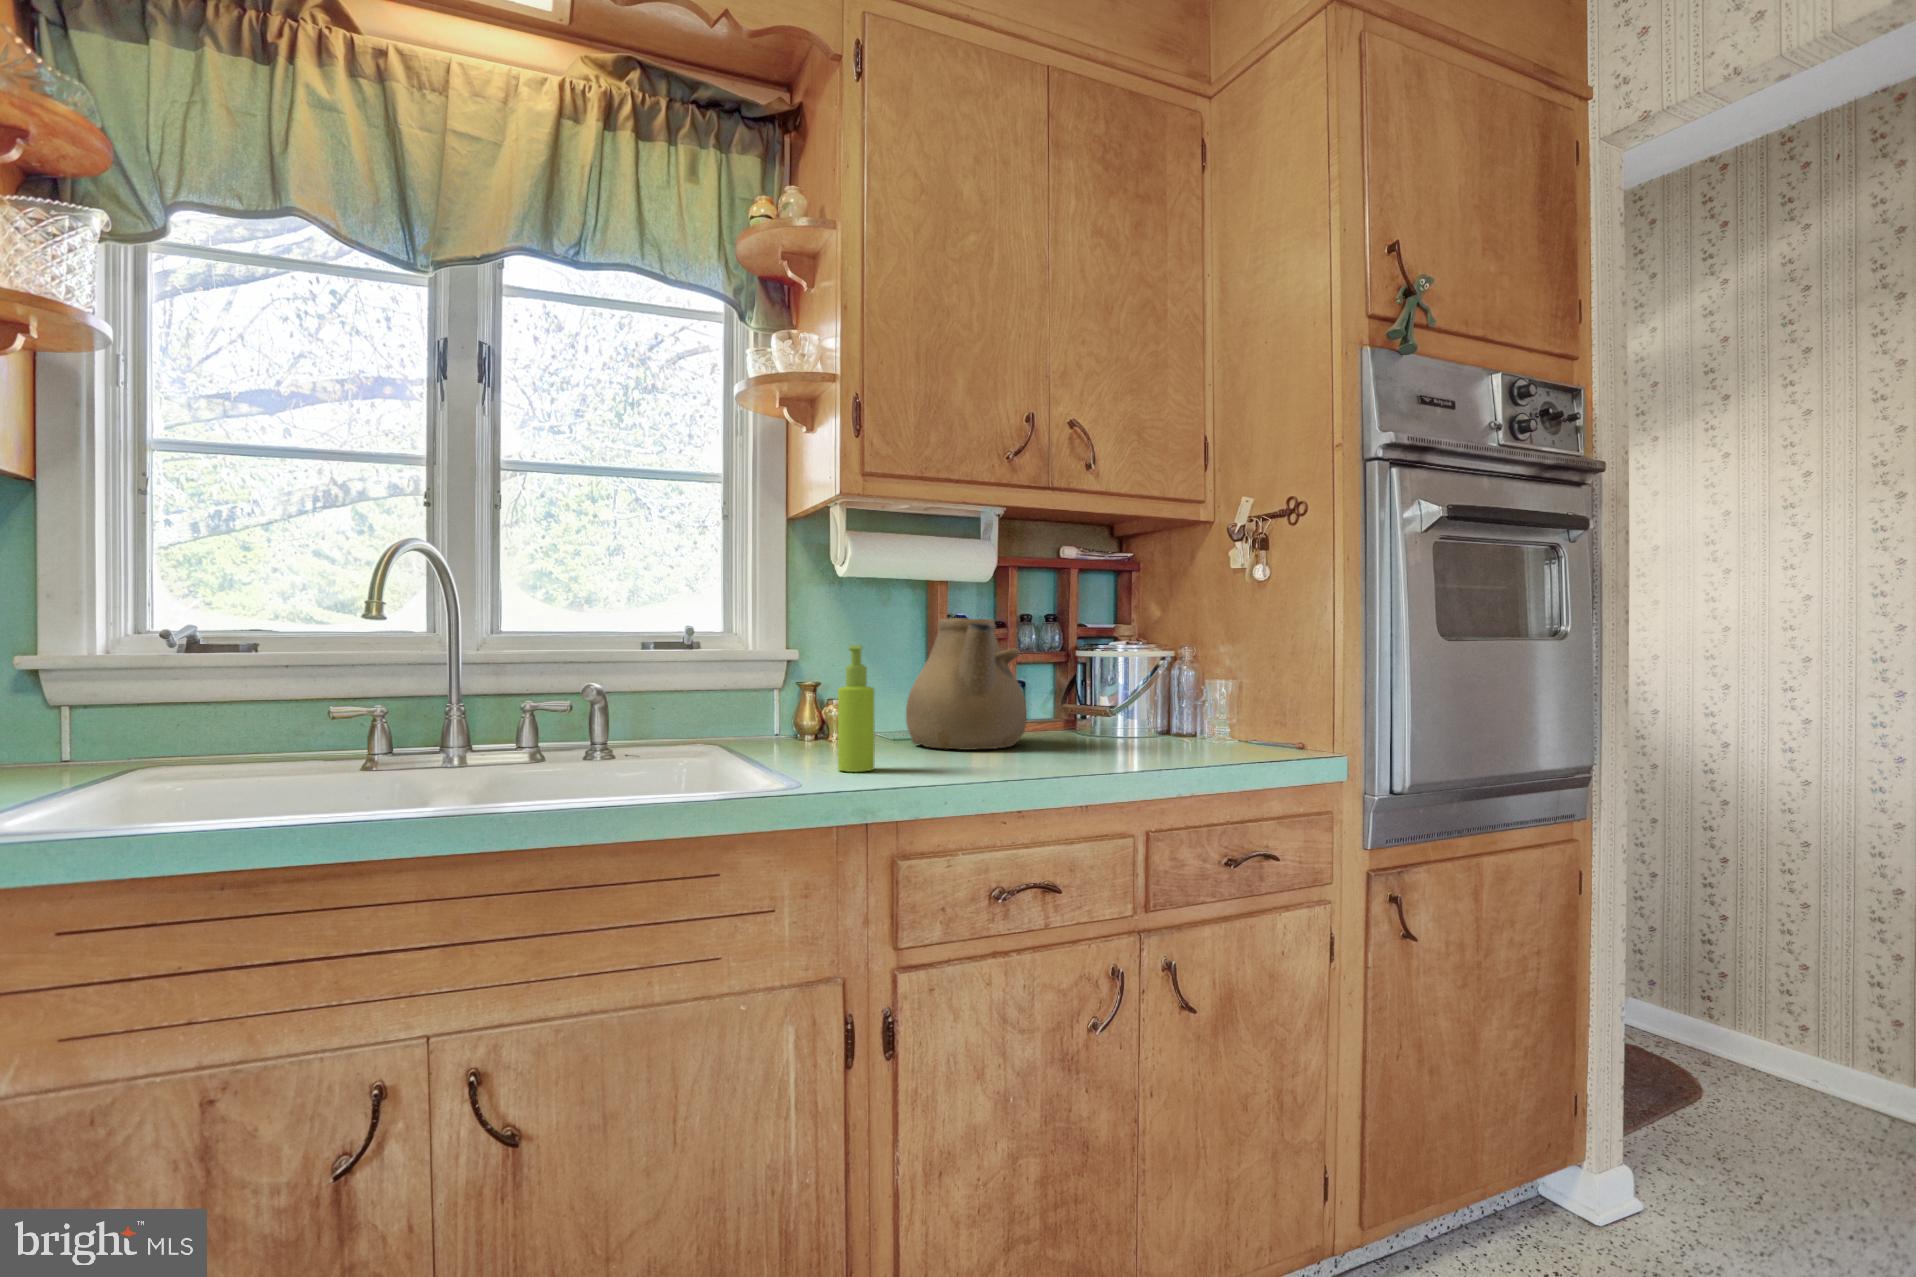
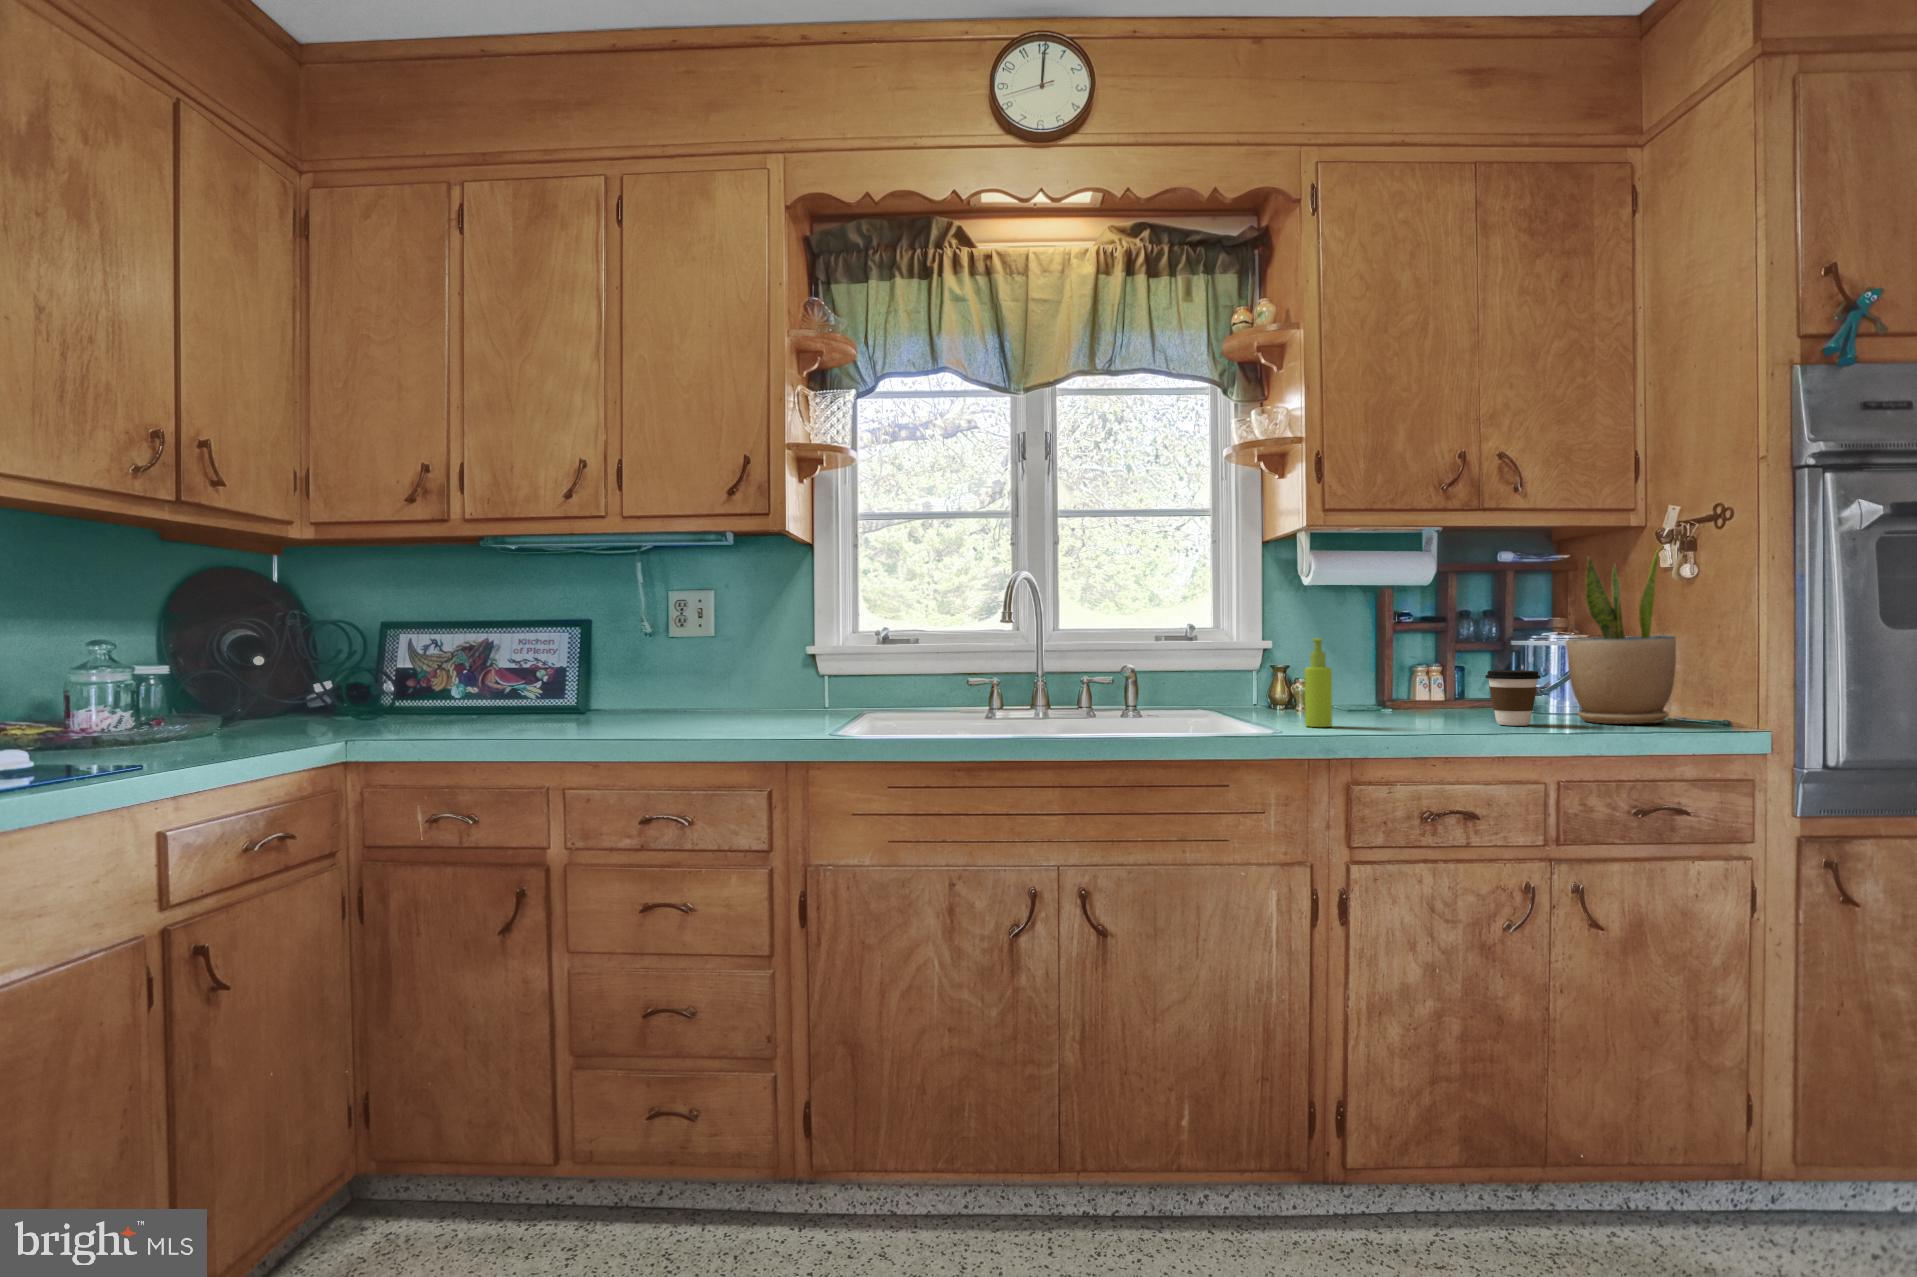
potted plant: none [1141,536,1253,751] -> present [1566,545,1676,724]
teapot: present [906,618,1027,750] -> none [1357,616,1461,718]
coffee cup: none [1059,688,1121,758] -> present [1485,670,1541,726]

